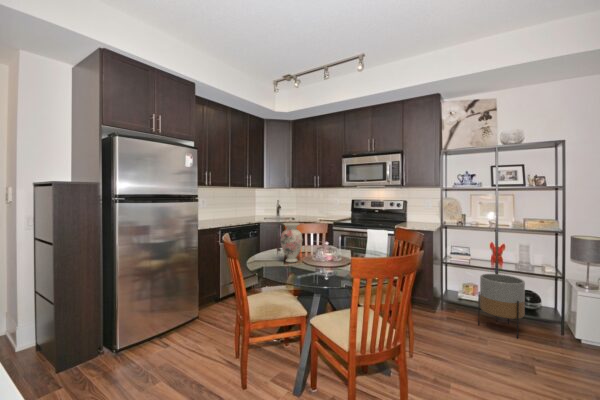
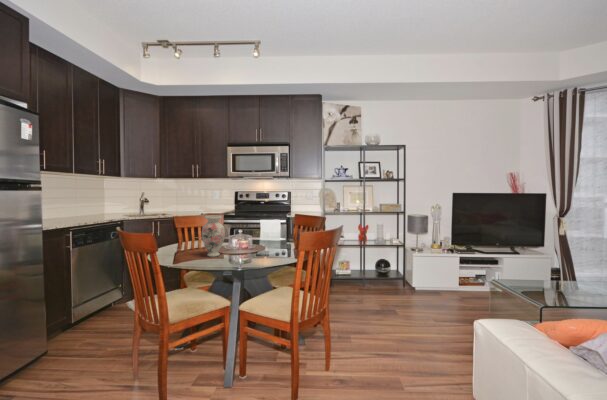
planter: present [478,274,525,338] -> none [354,250,385,296]

